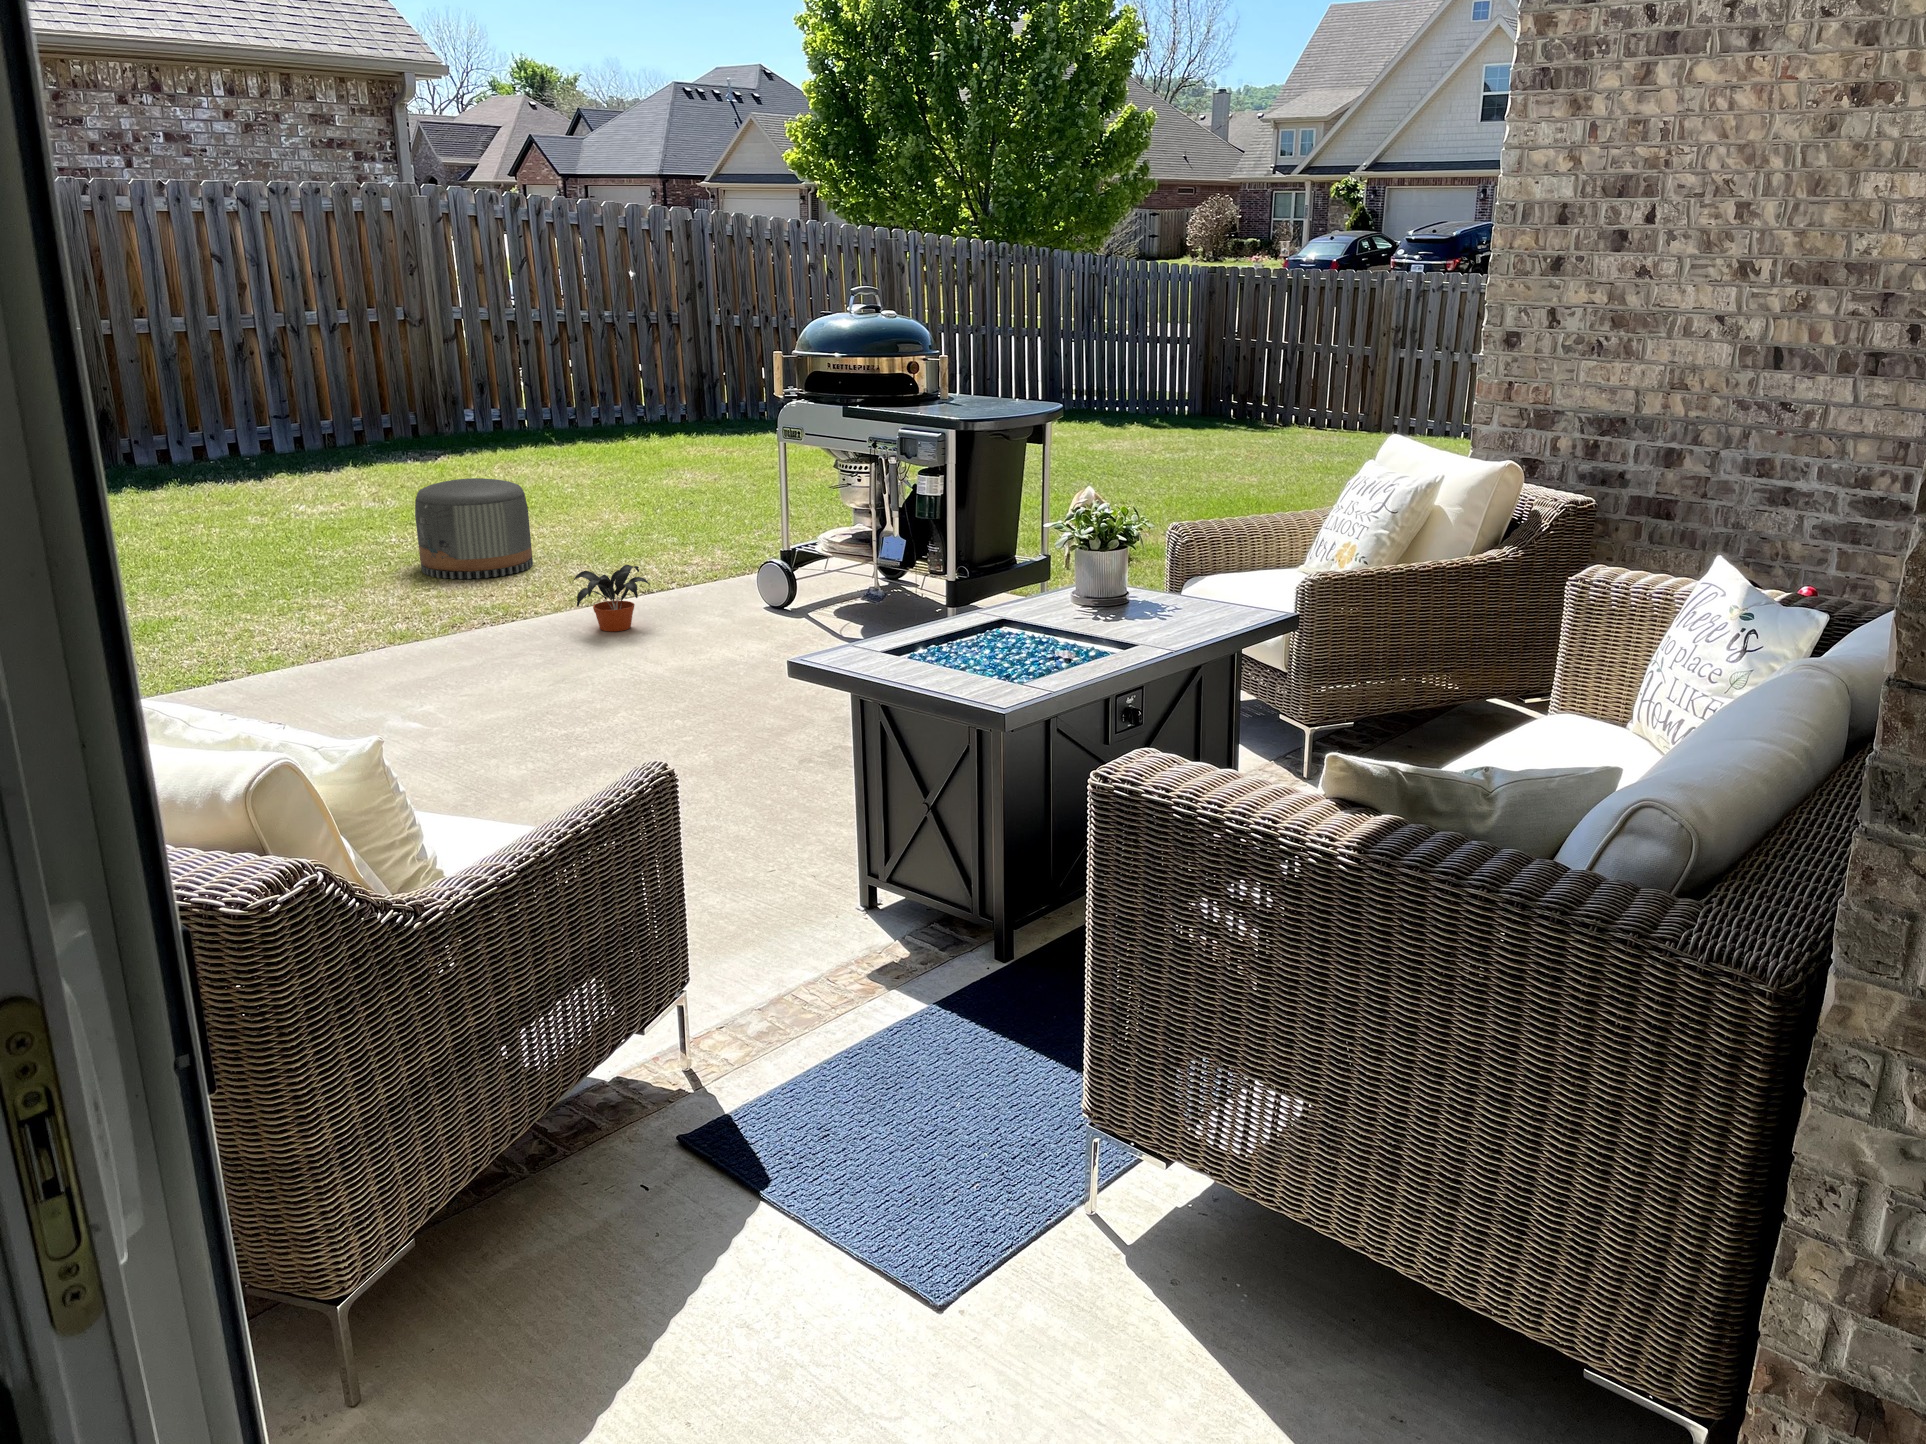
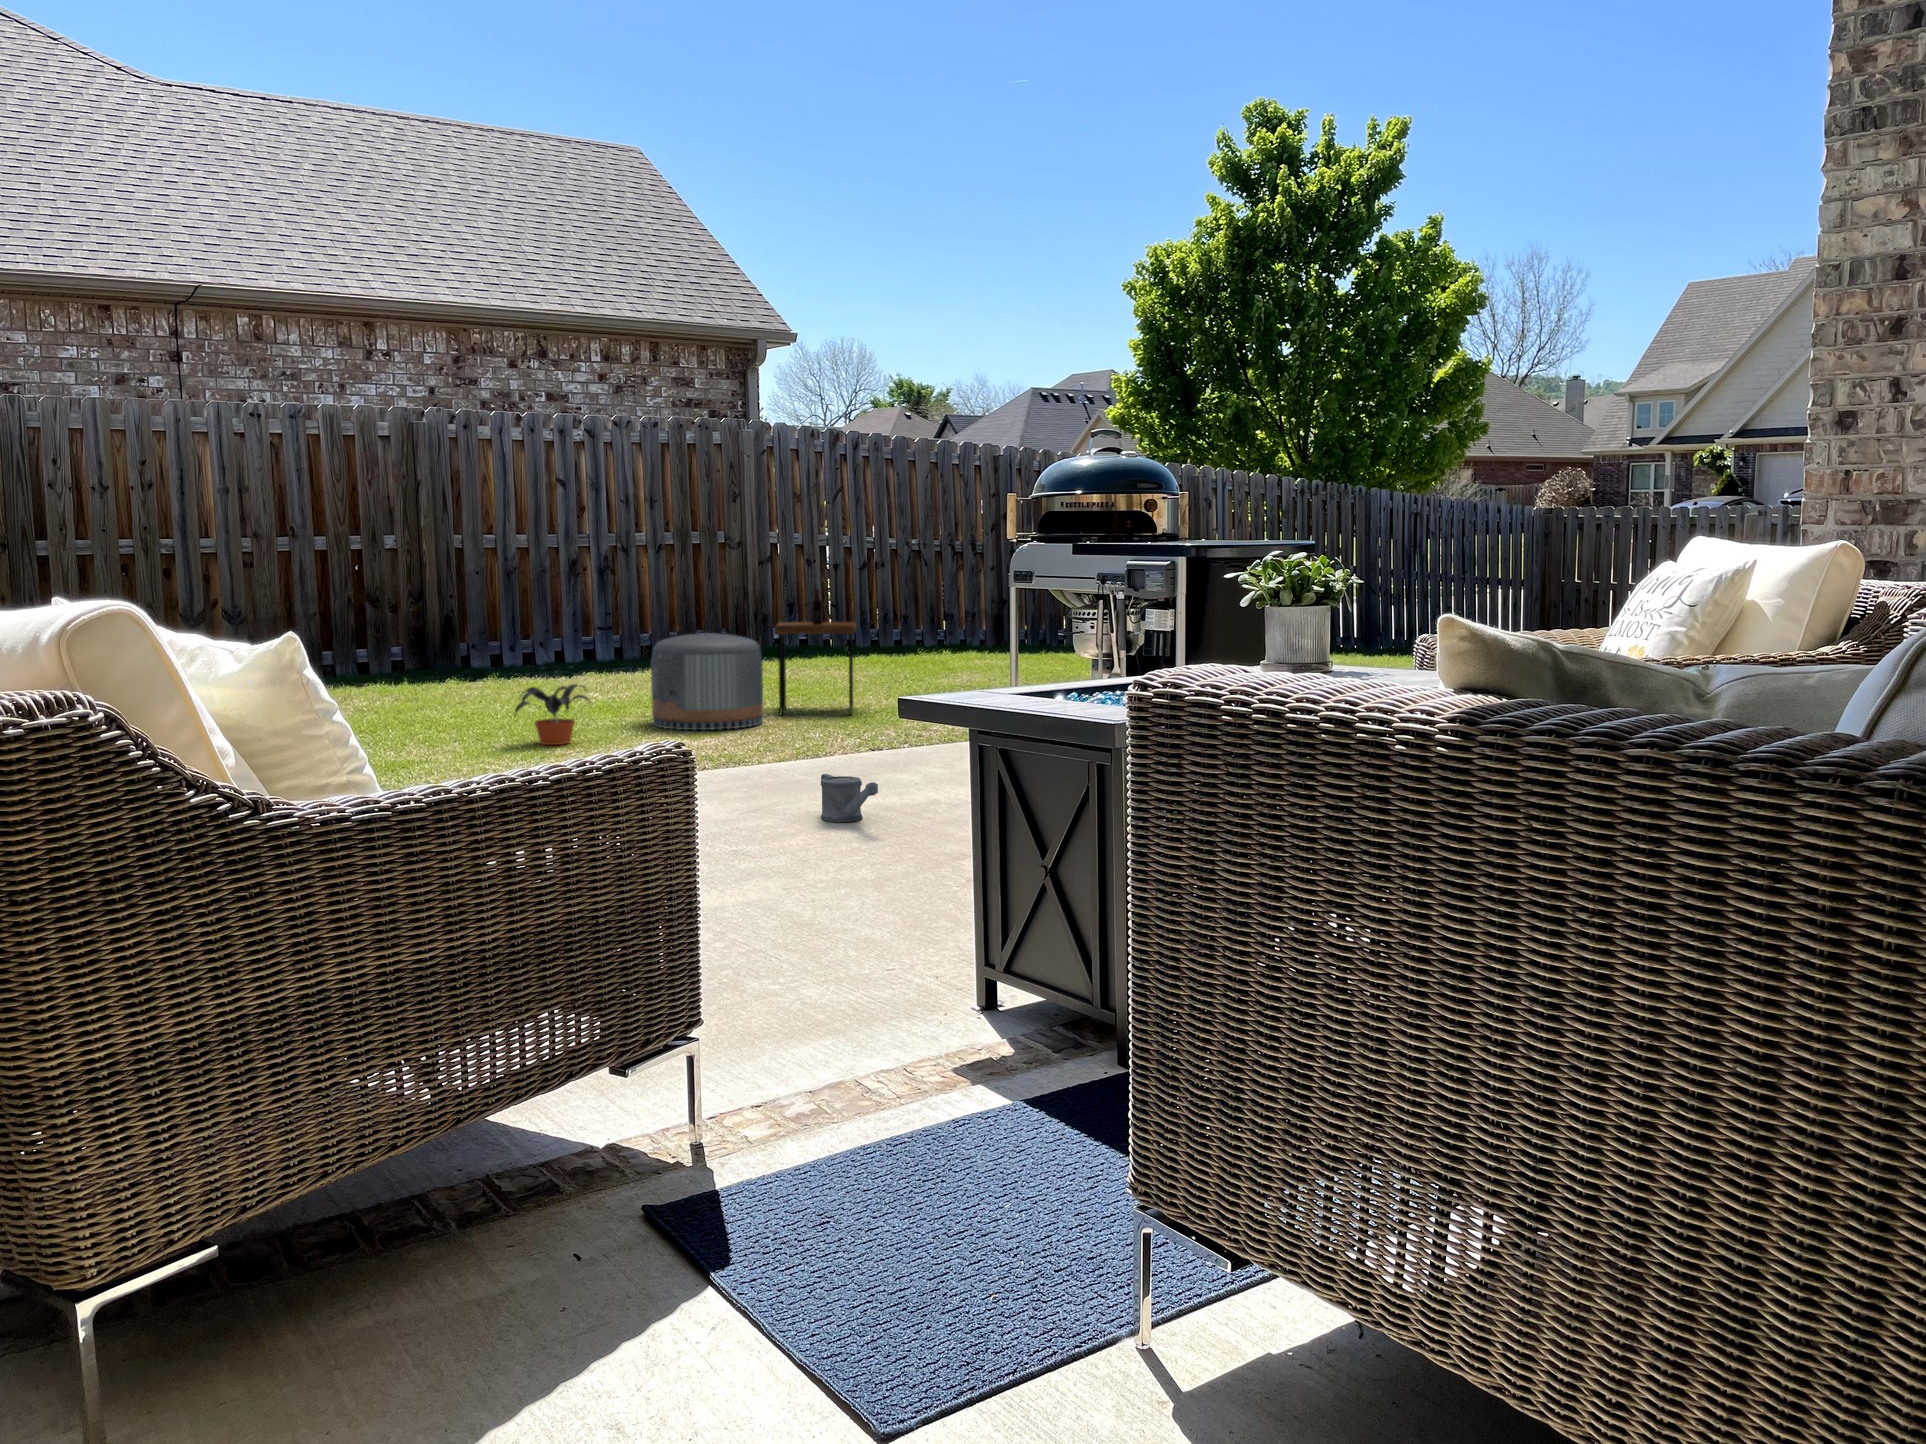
side table: none [533,425,616,552] -> present [774,588,856,715]
potted plant: present [573,565,650,631] -> present [515,684,589,745]
watering can: none [639,651,702,698] -> present [821,774,878,822]

